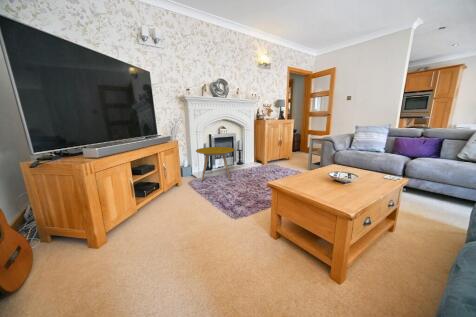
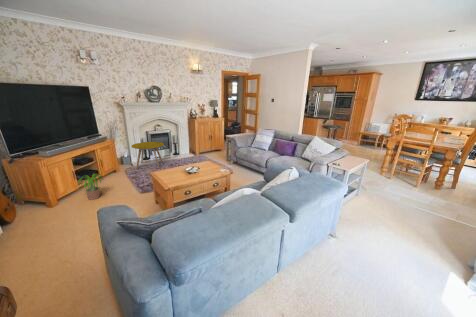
potted plant: none [130,188,178,231] -> present [79,174,103,200]

